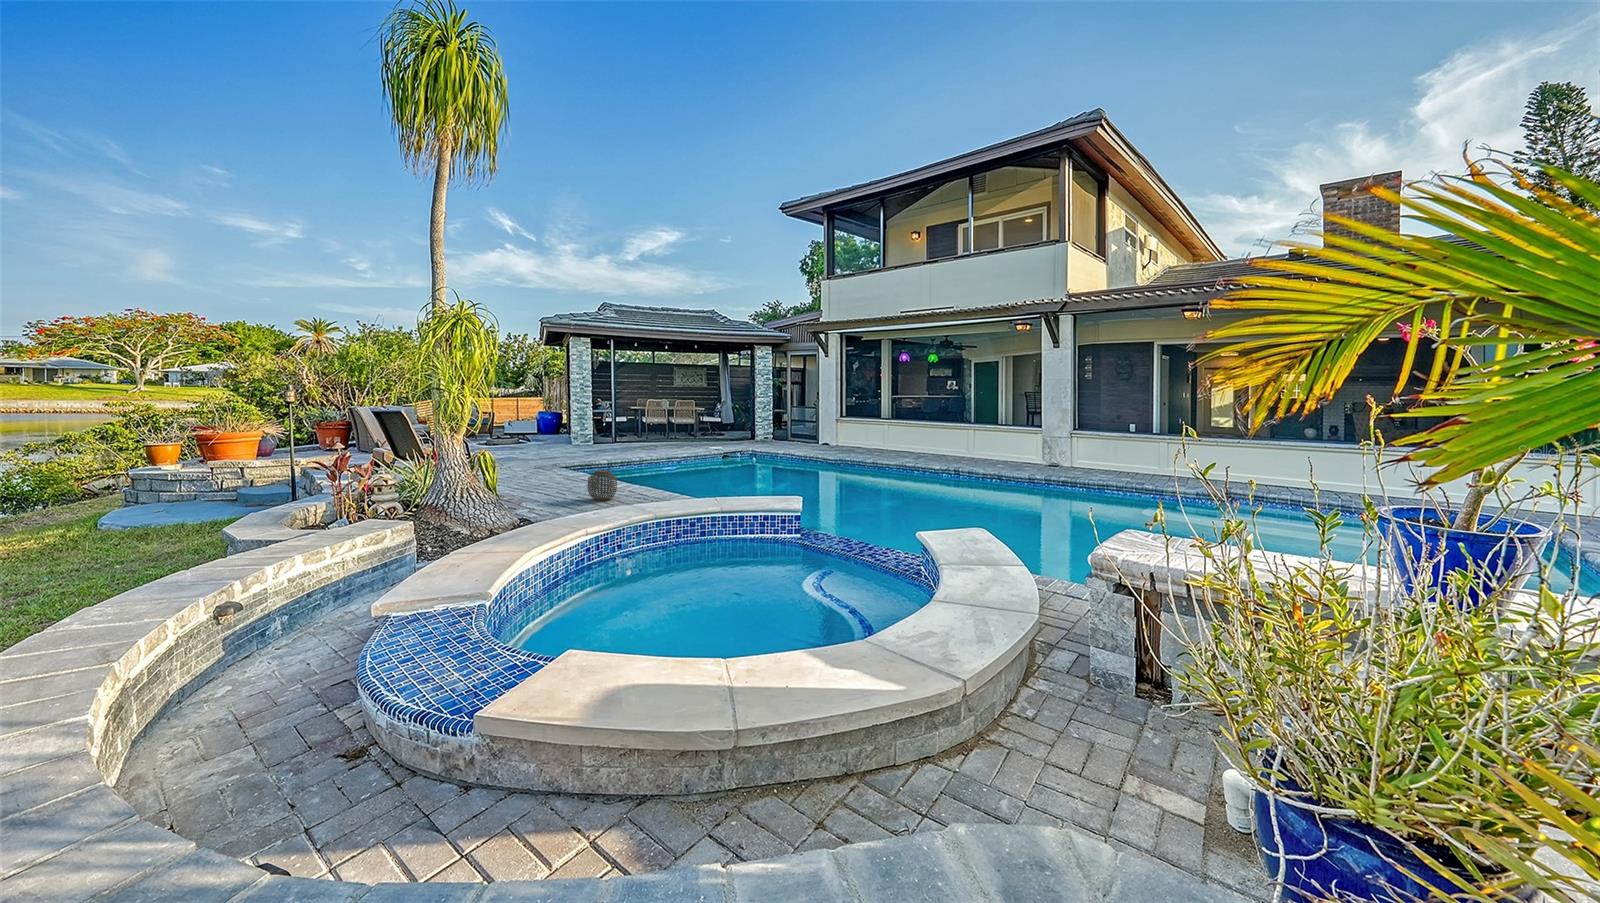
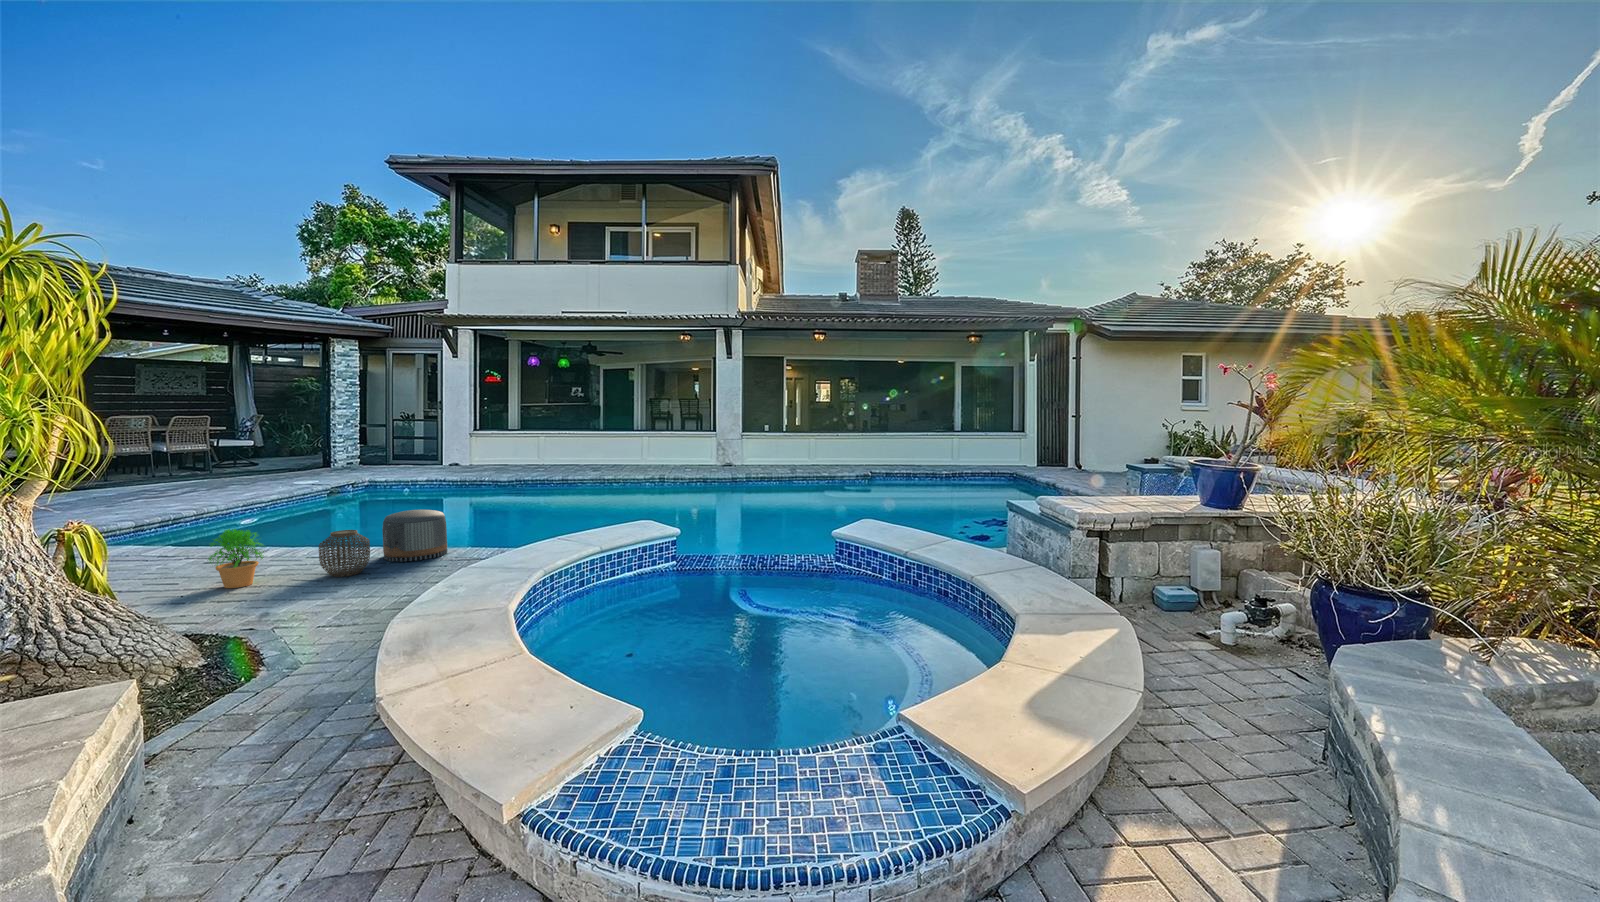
potted plant: none [539,460,571,497] -> present [208,529,264,588]
pouf: none [637,464,679,500] -> present [382,510,447,561]

